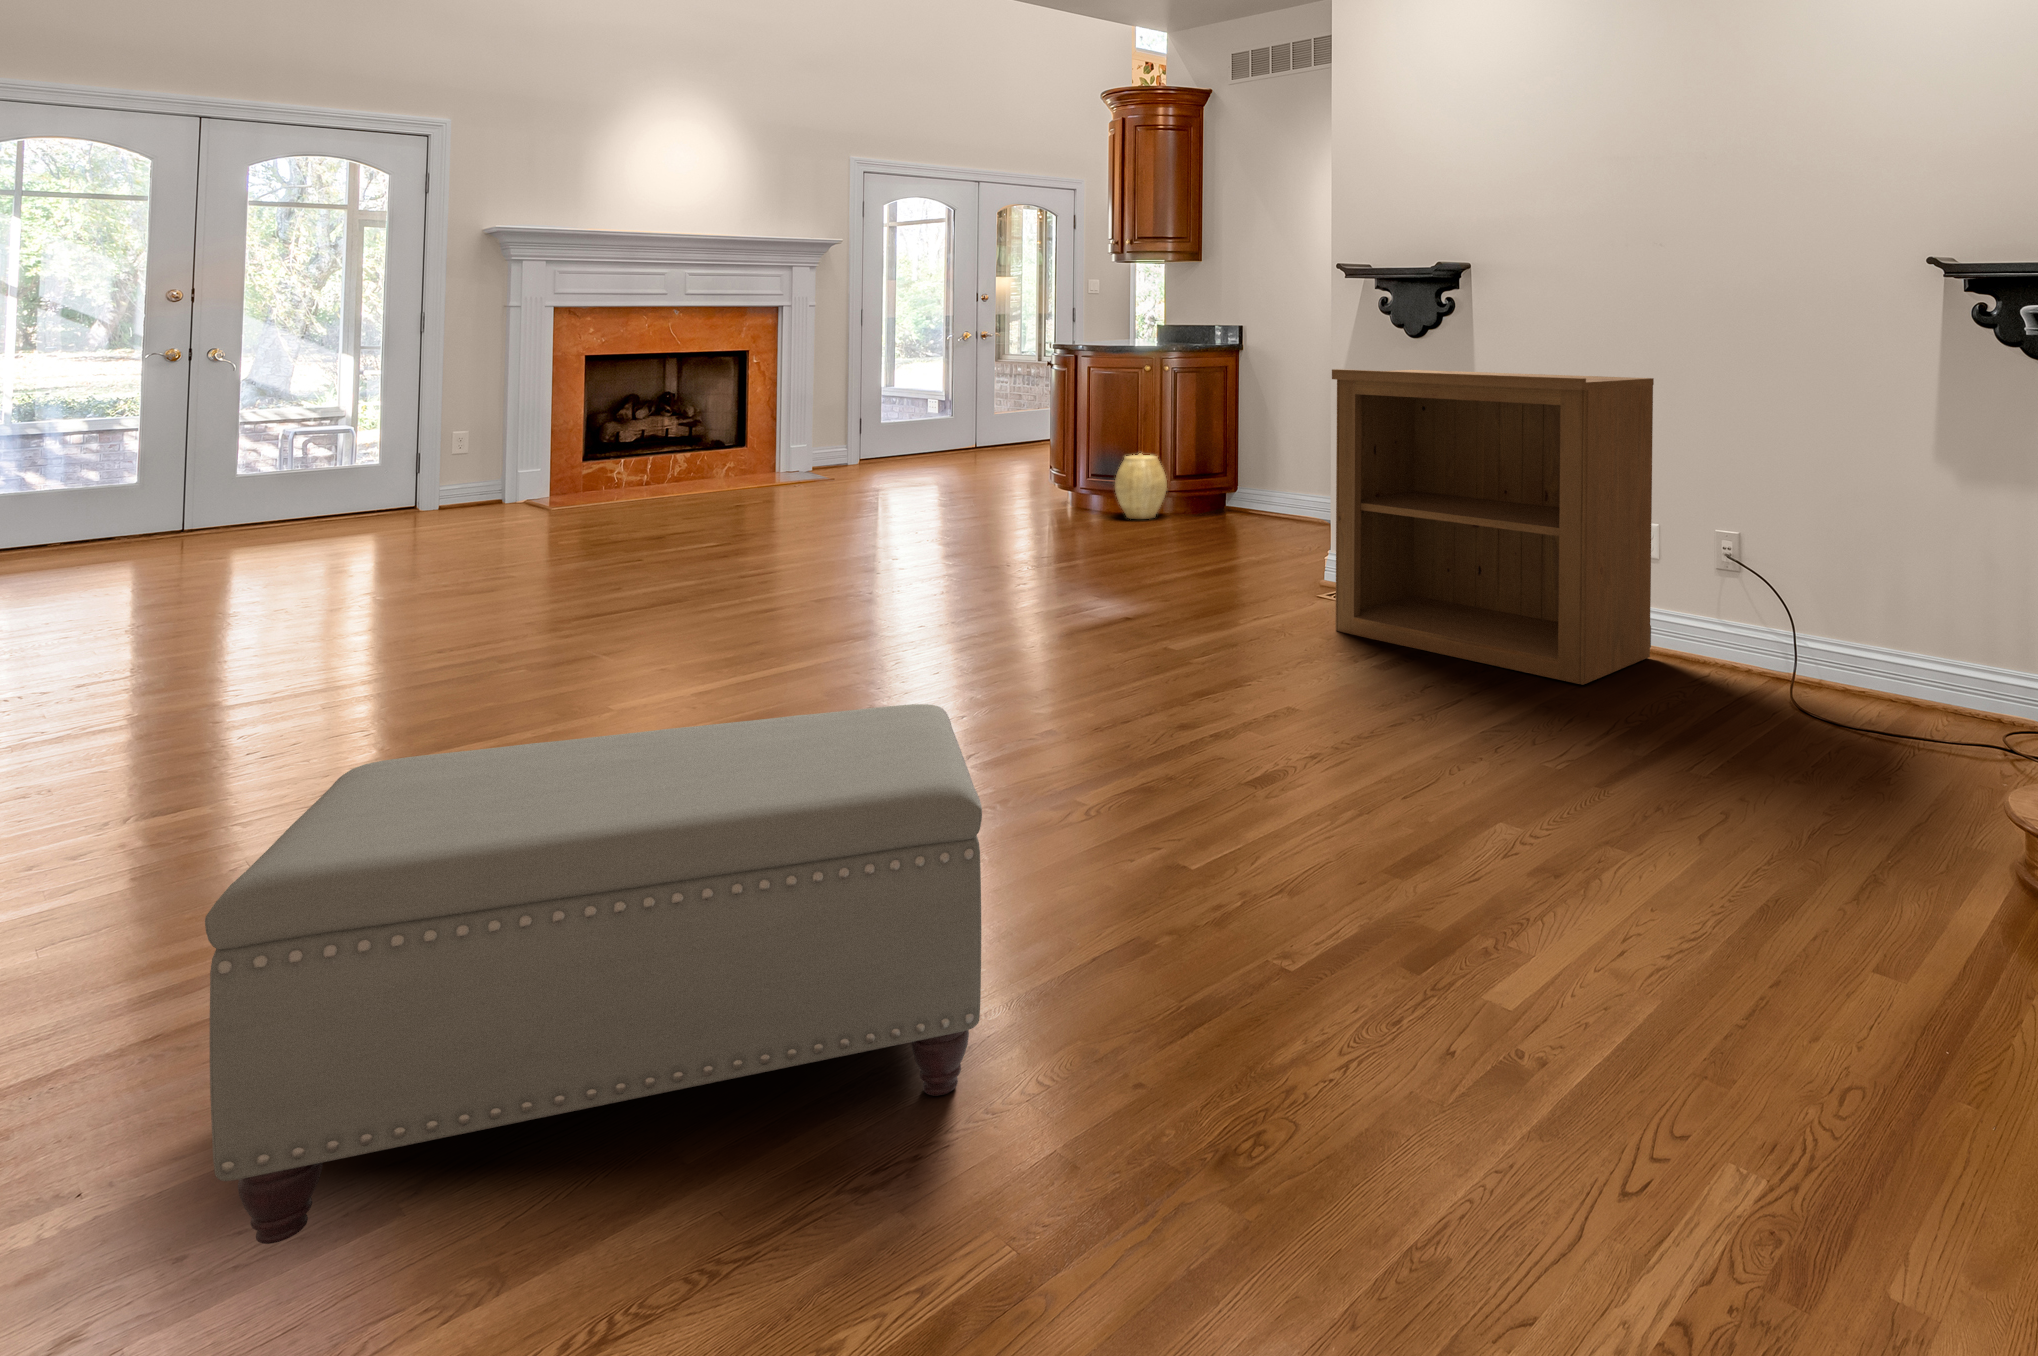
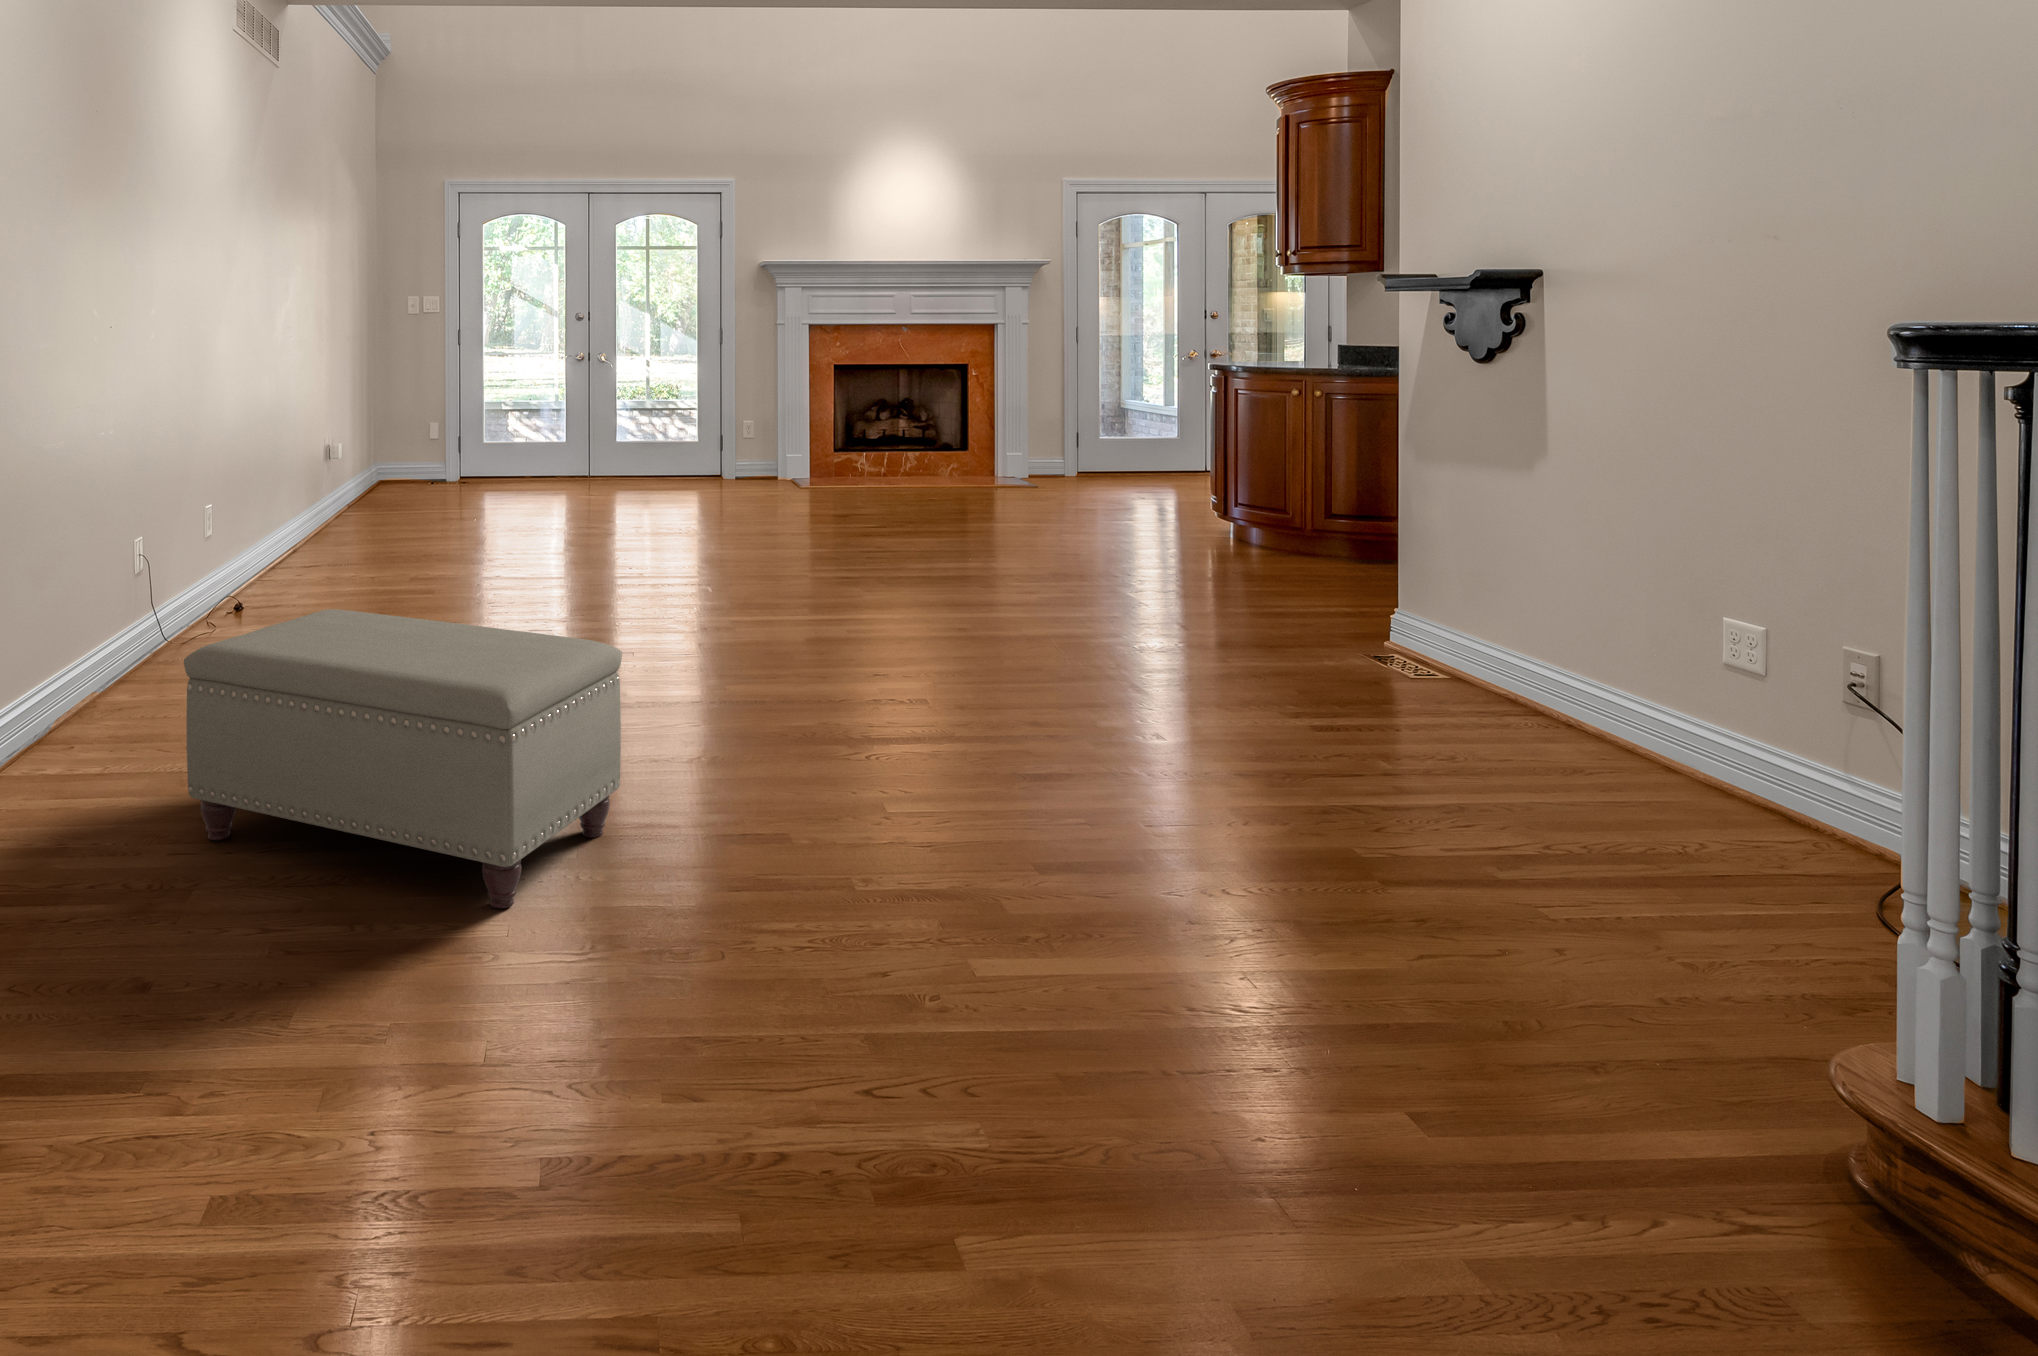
bookshelf: present [1332,369,1654,685] -> none [1318,398,1763,831]
woven basket: present [1115,454,1167,519] -> none [1255,482,1319,555]

